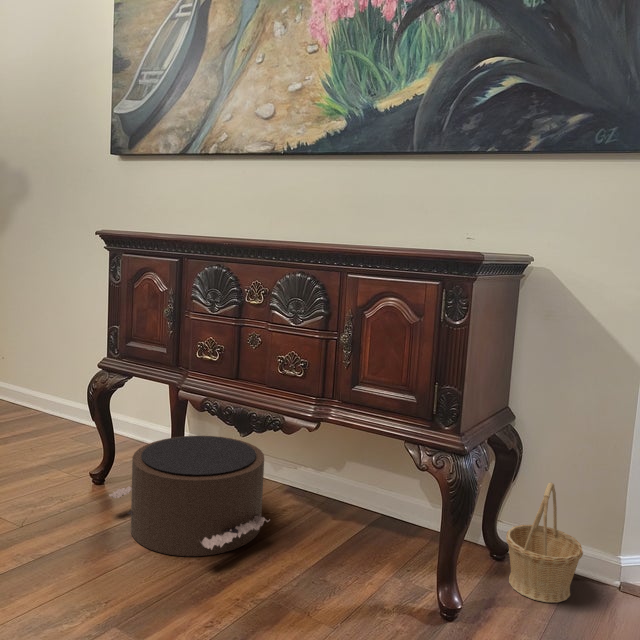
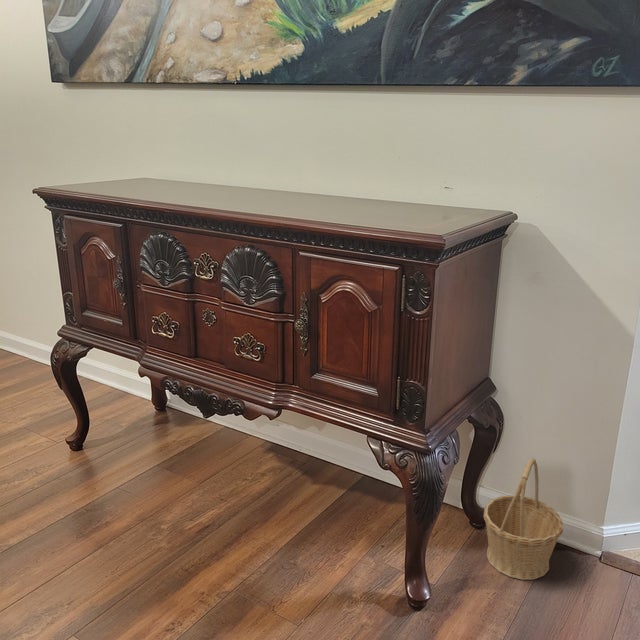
pouf: present [109,436,270,556] -> none [77,402,242,538]

